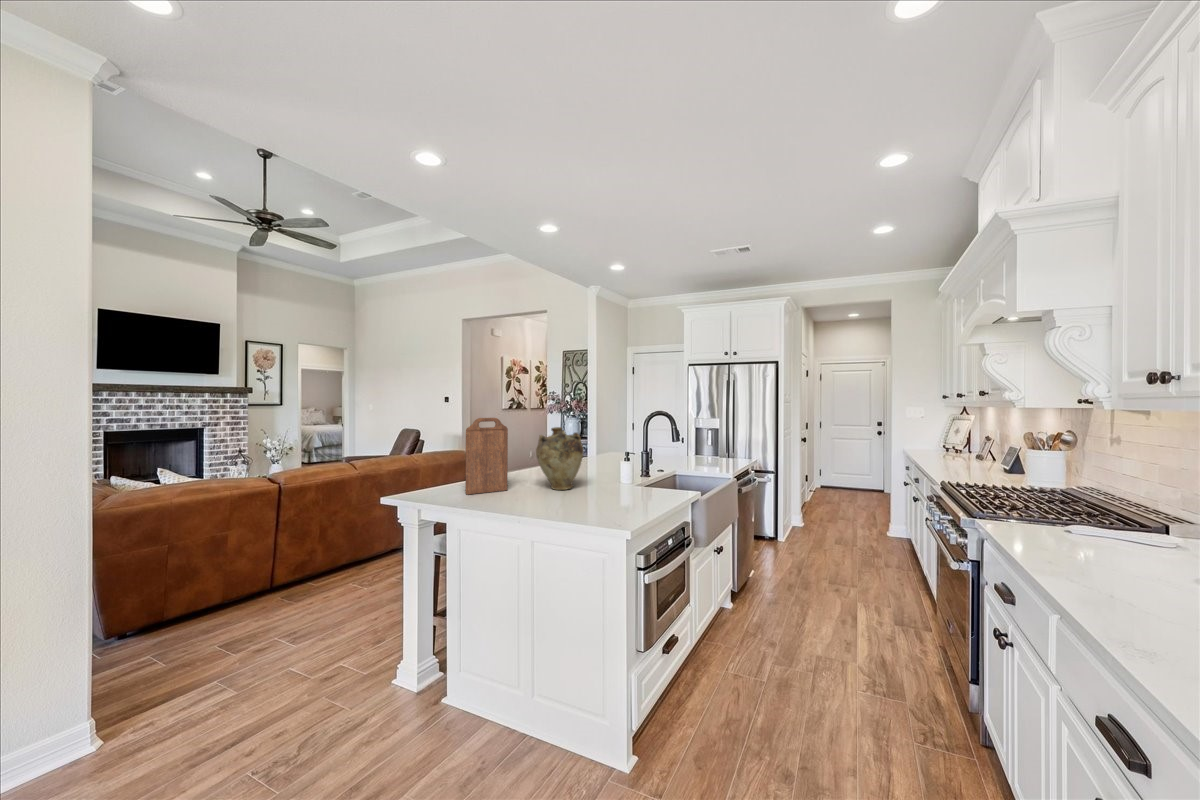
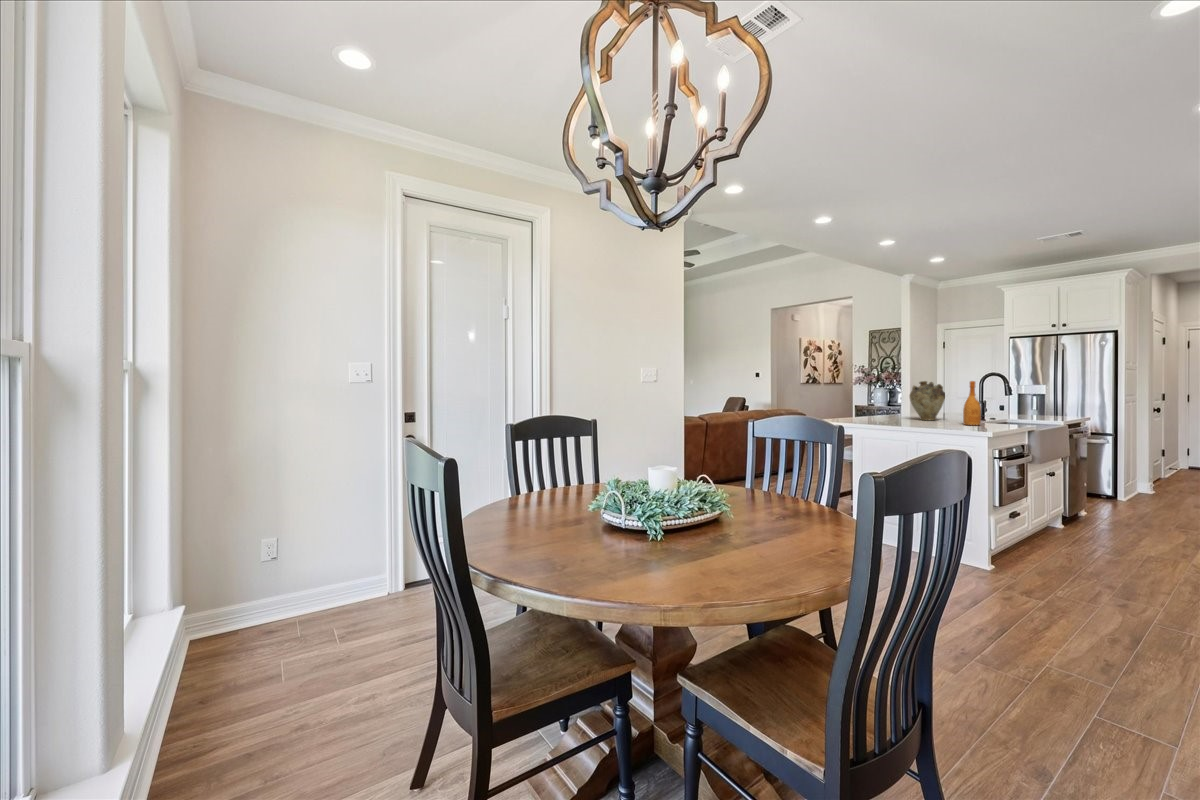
cutting board: present [465,418,508,494] -> none [865,375,891,420]
wine bottle: none [593,434,617,509] -> present [963,381,981,426]

